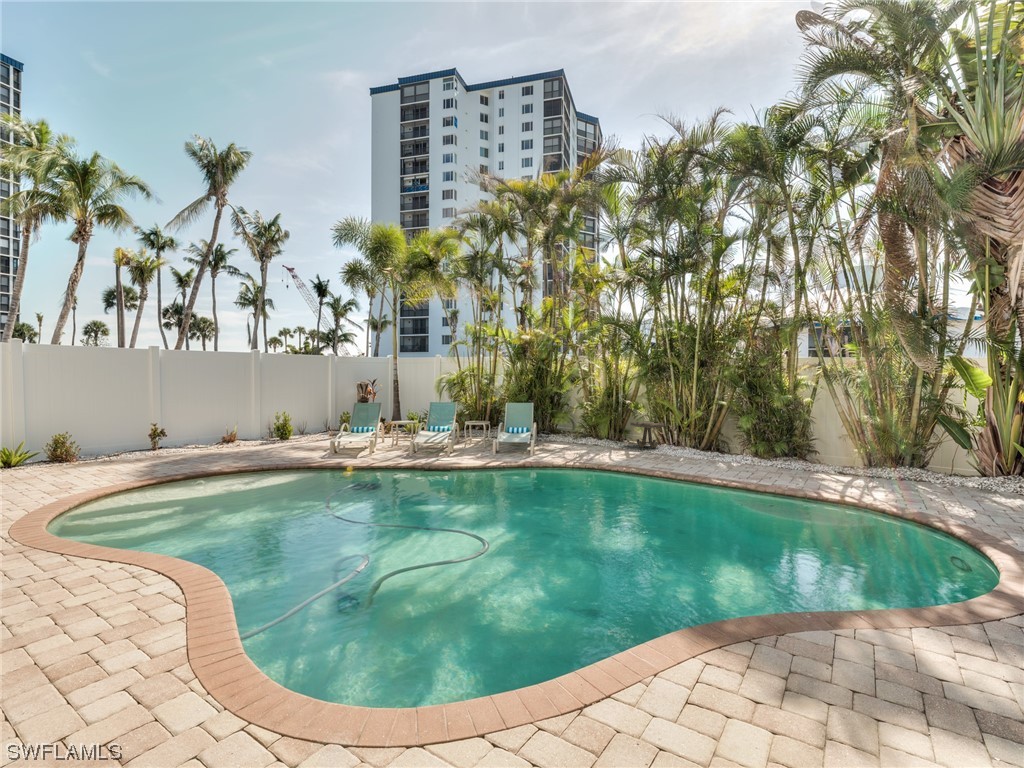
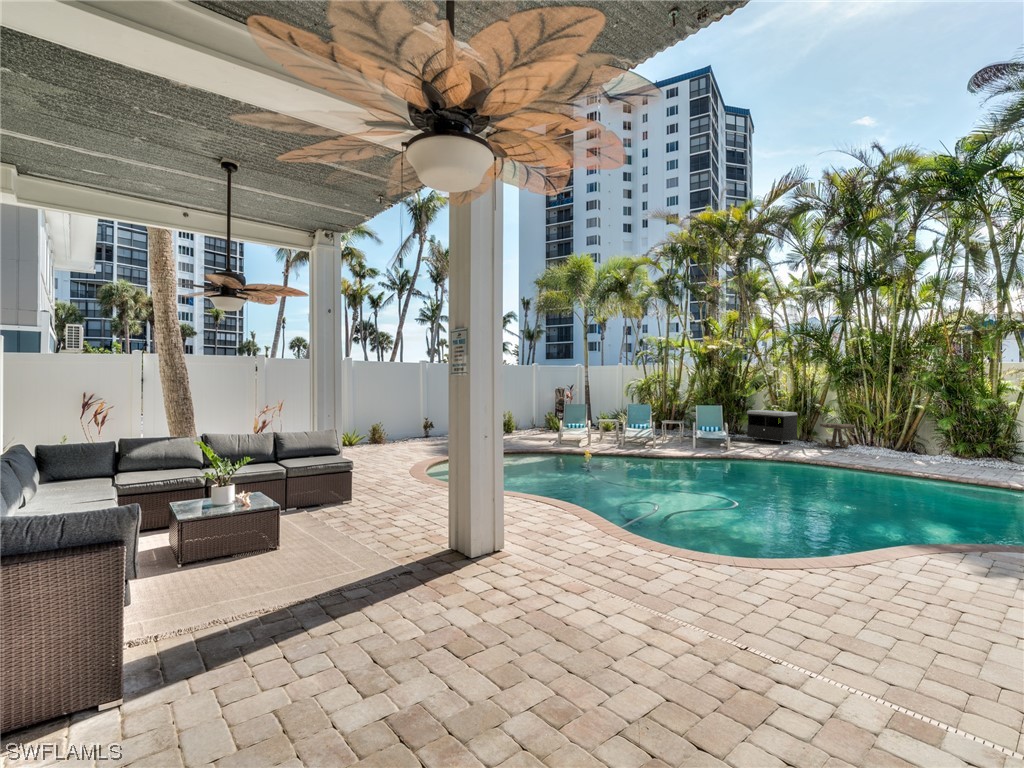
storage bench: none [560,407,610,445] -> present [747,410,797,444]

